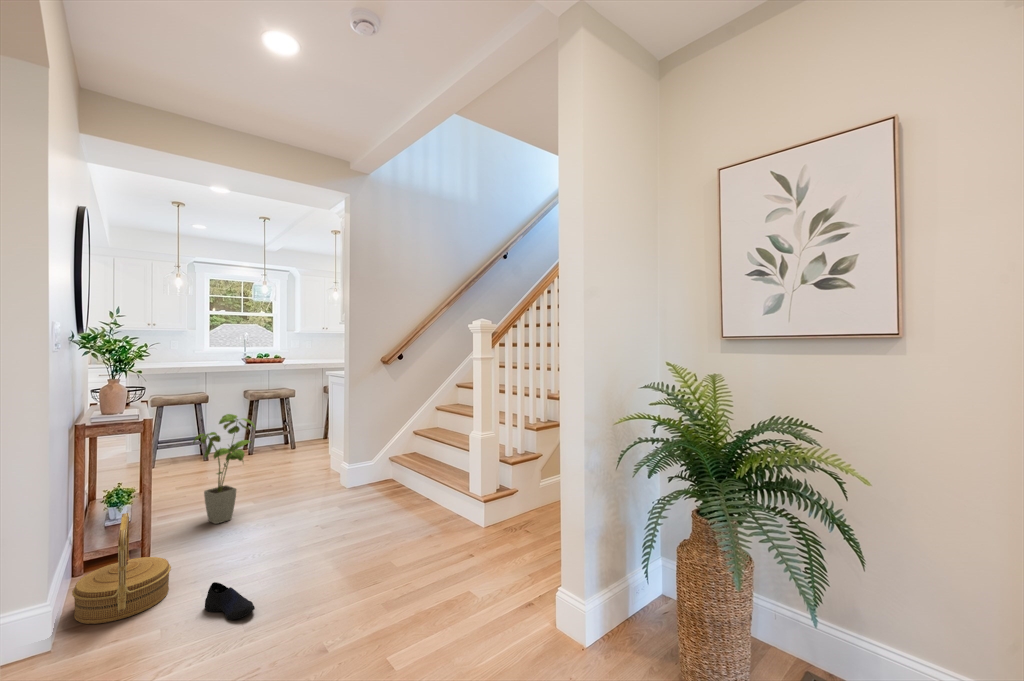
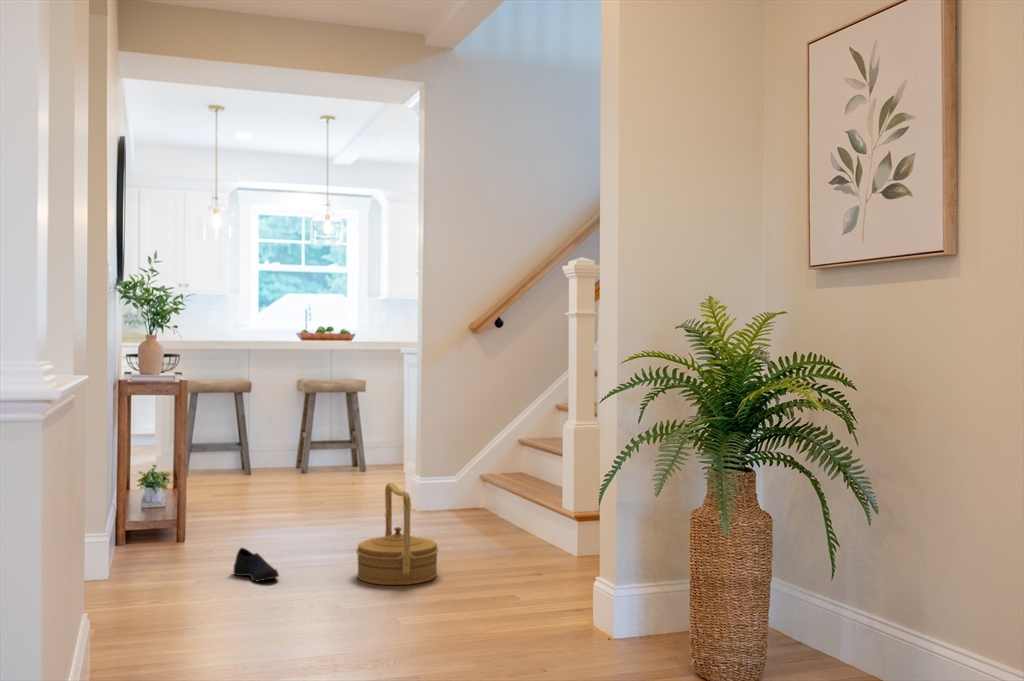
house plant: present [193,414,255,524] -> none [228,388,297,524]
basket: present [72,513,171,624] -> present [356,483,439,585]

